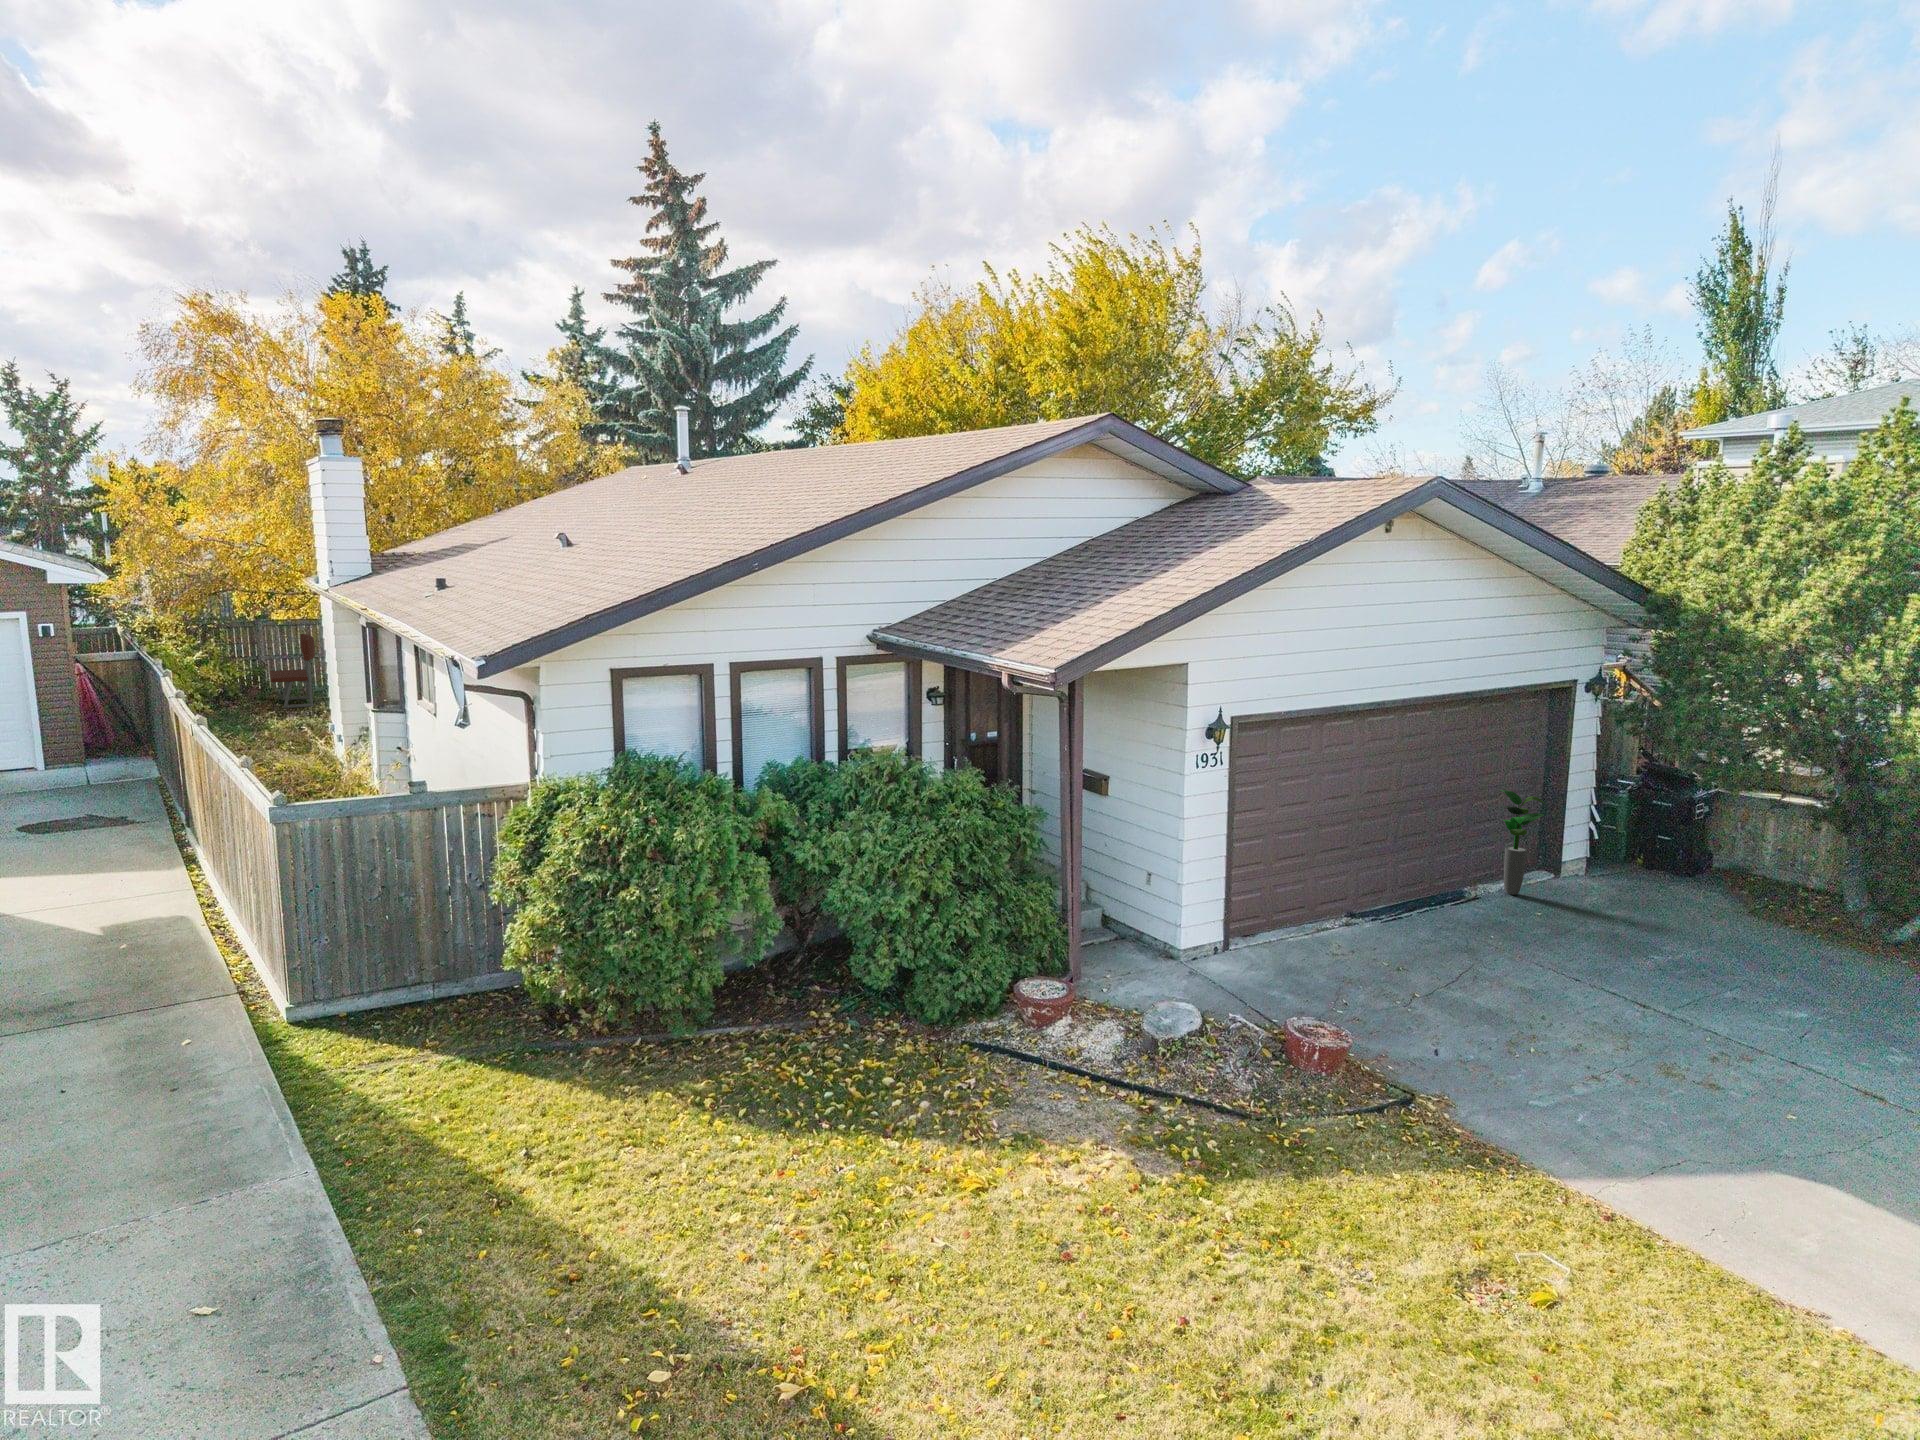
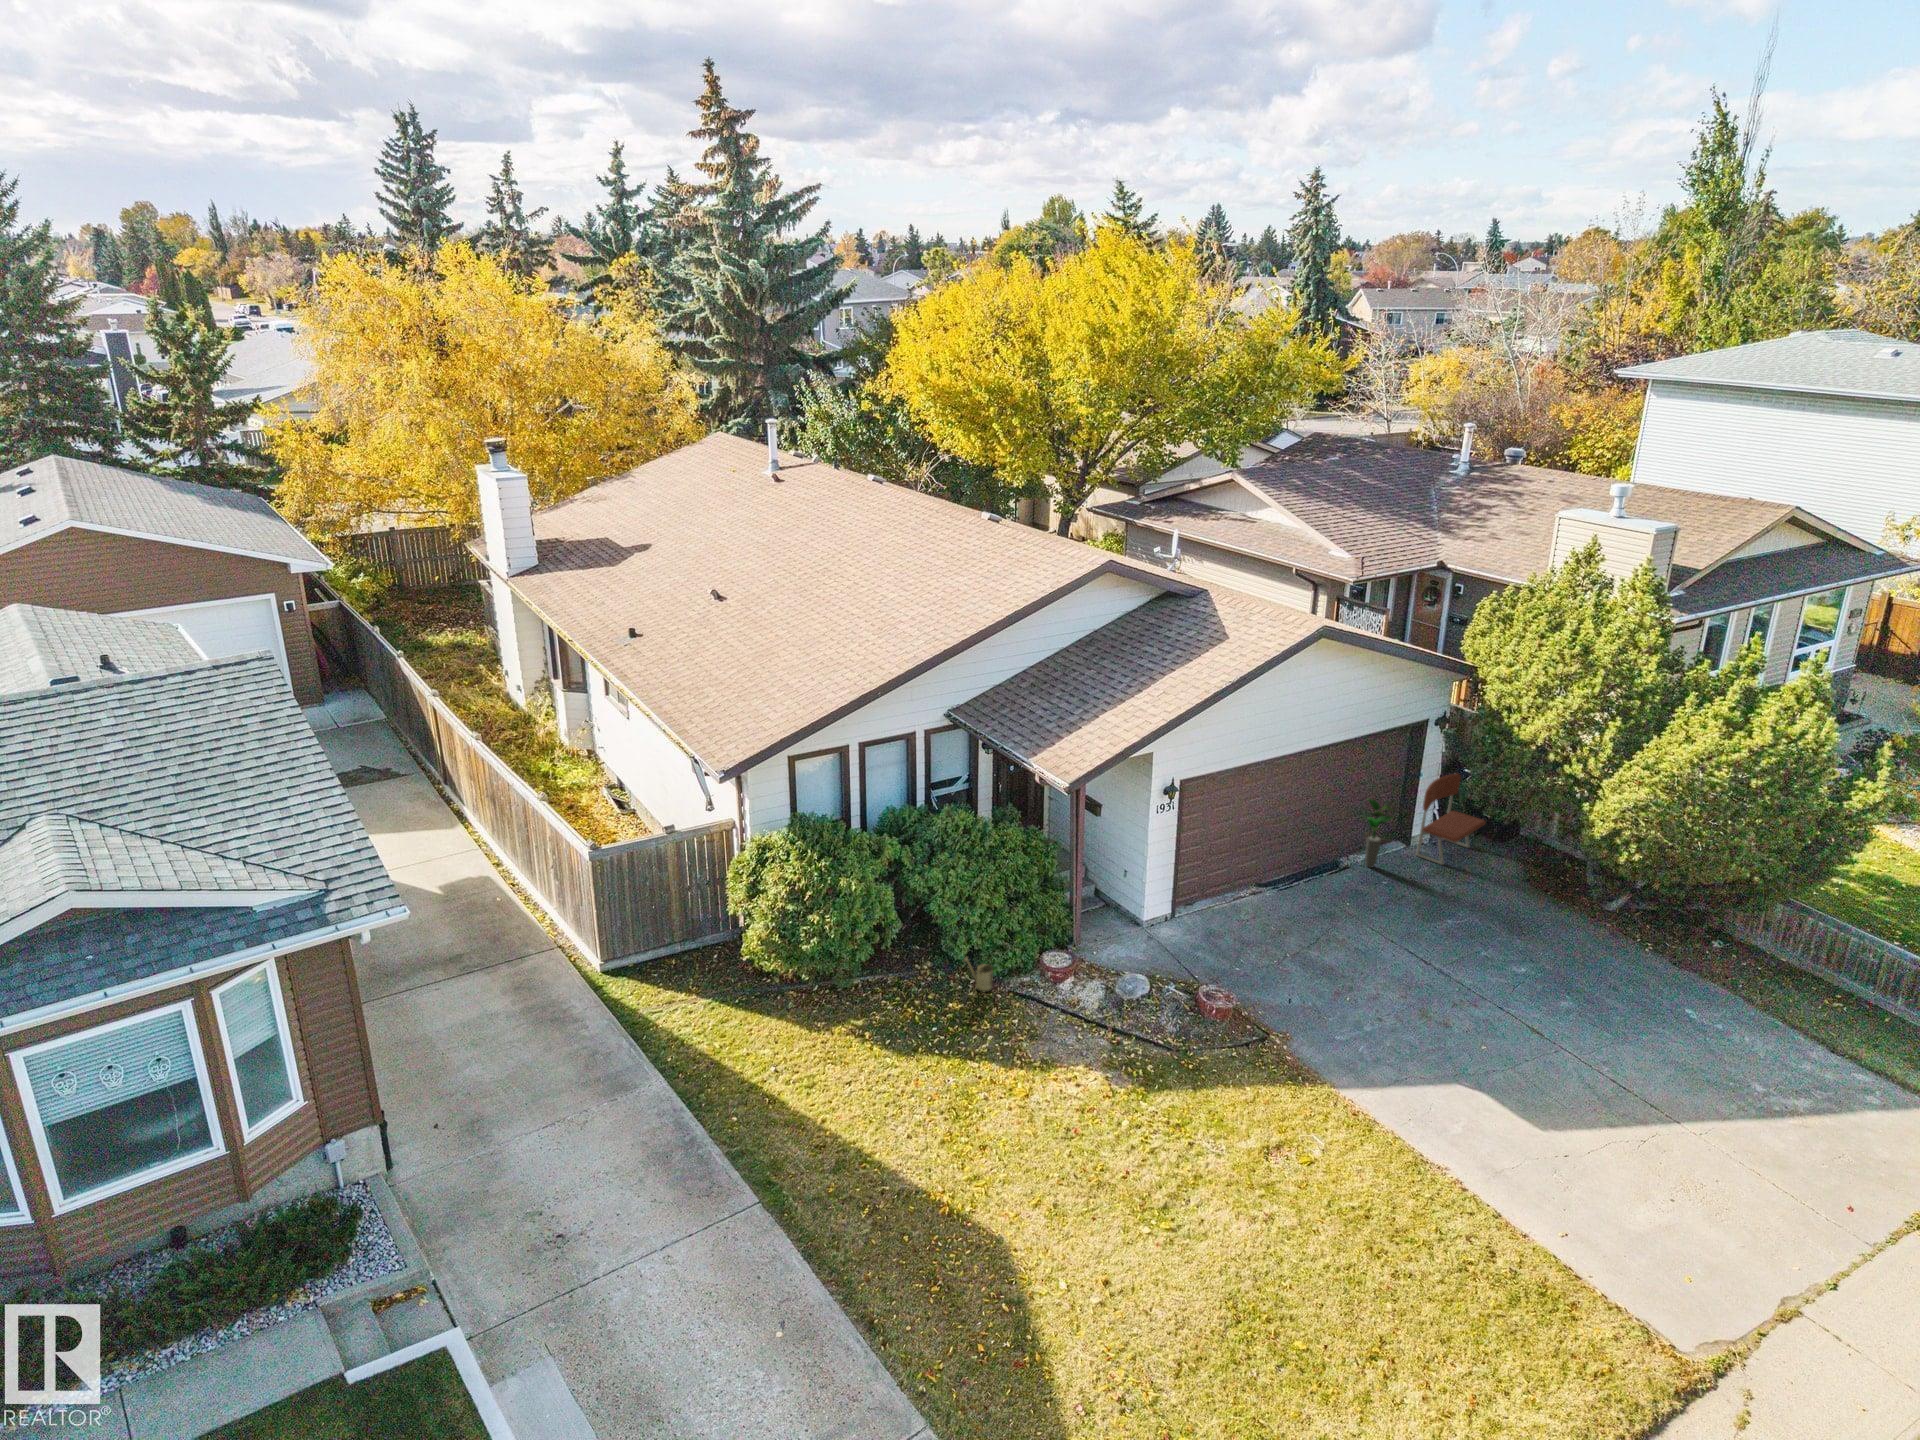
bench: present [270,634,315,708] -> present [1415,773,1486,865]
watering can: none [884,981,938,1041] -> present [963,957,993,992]

